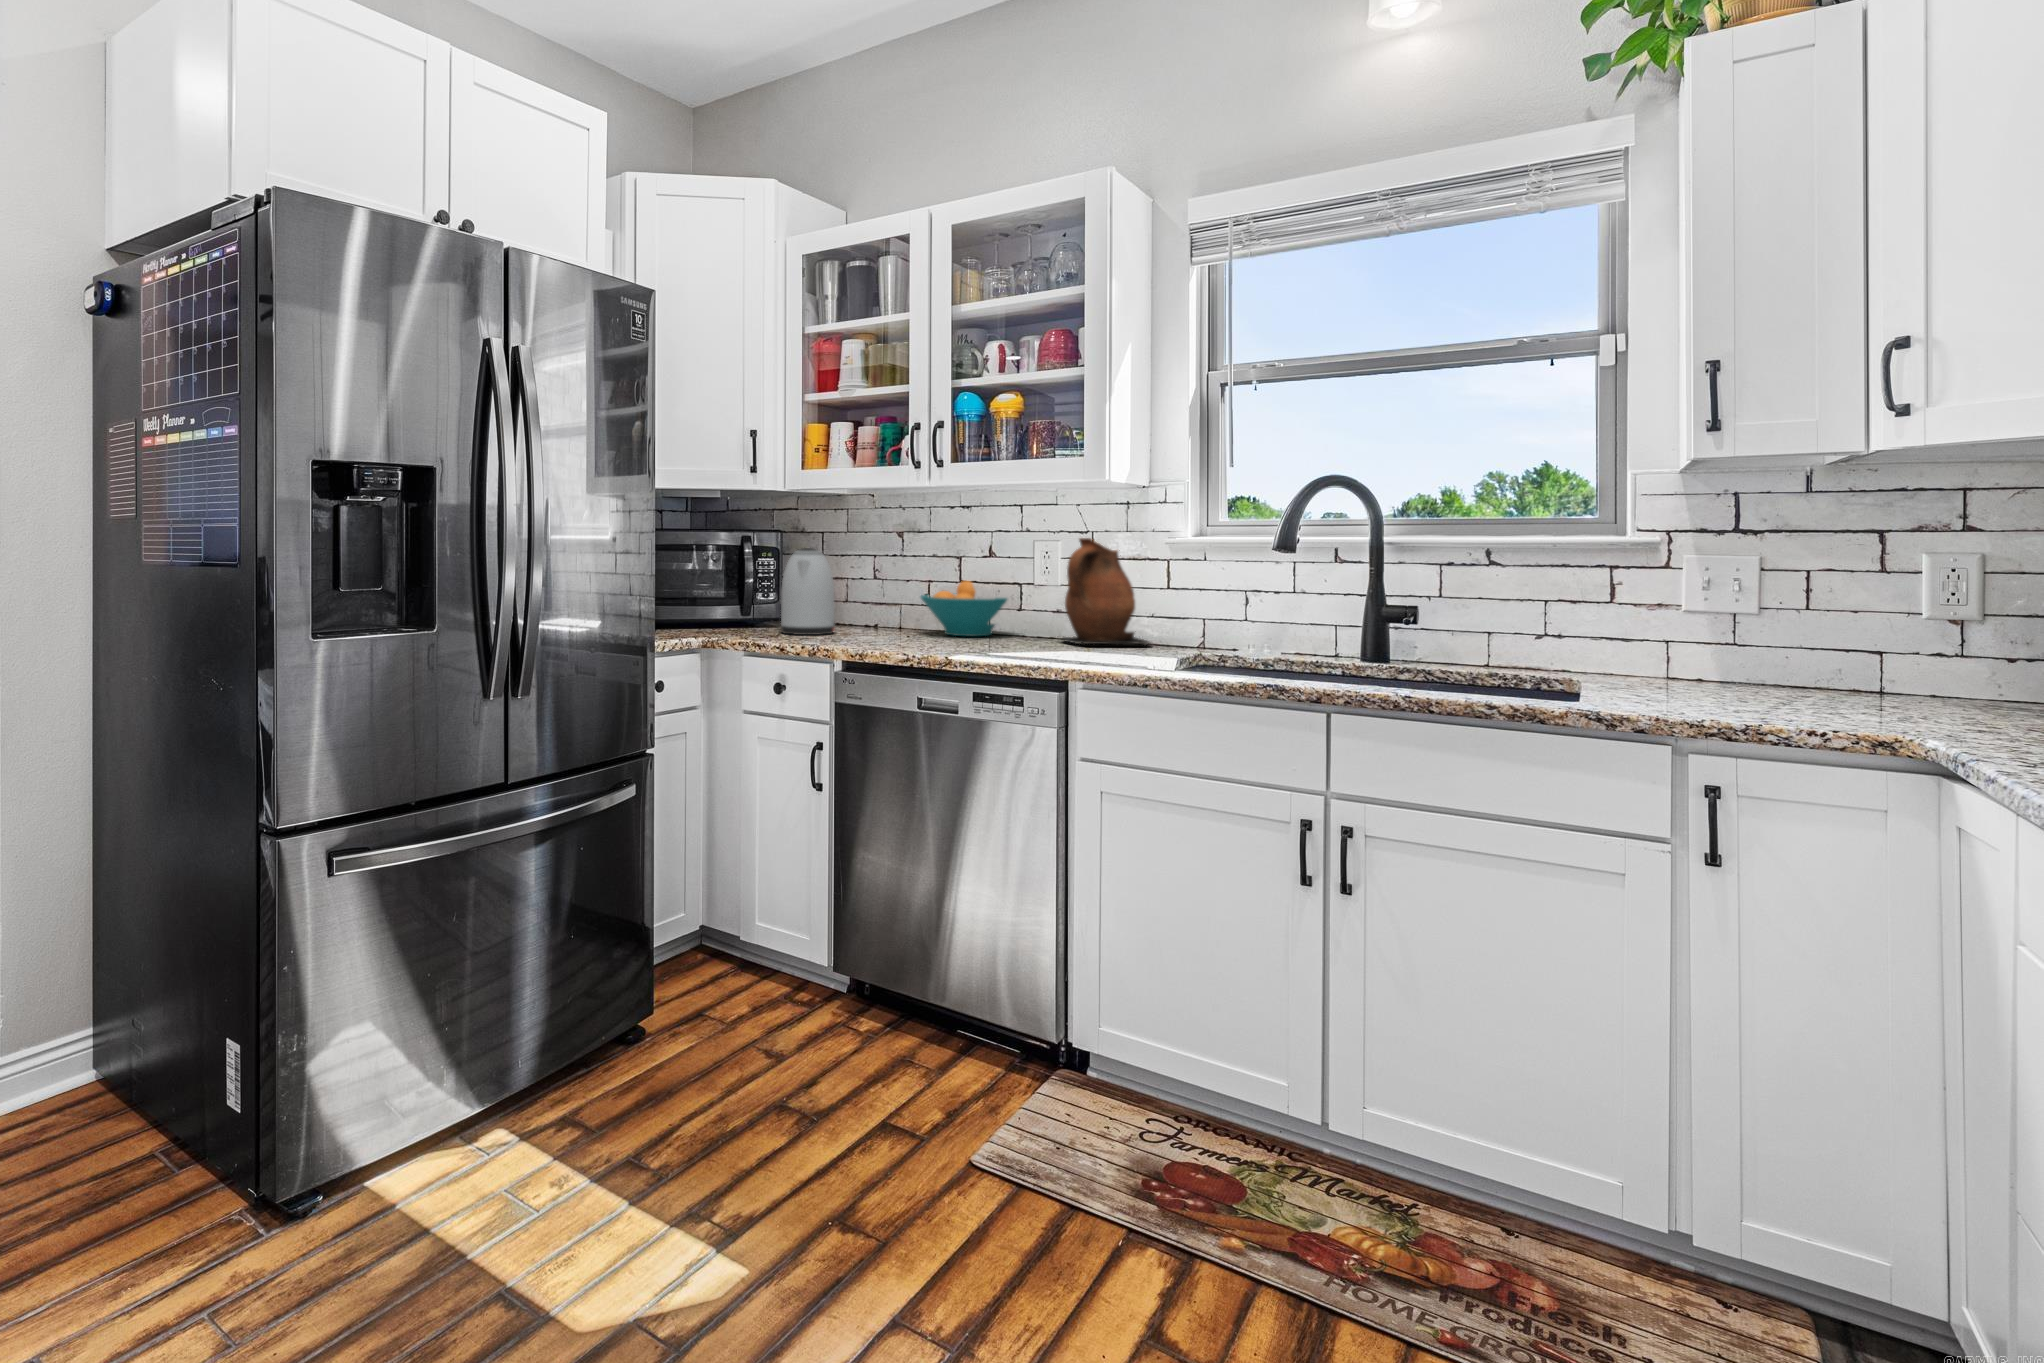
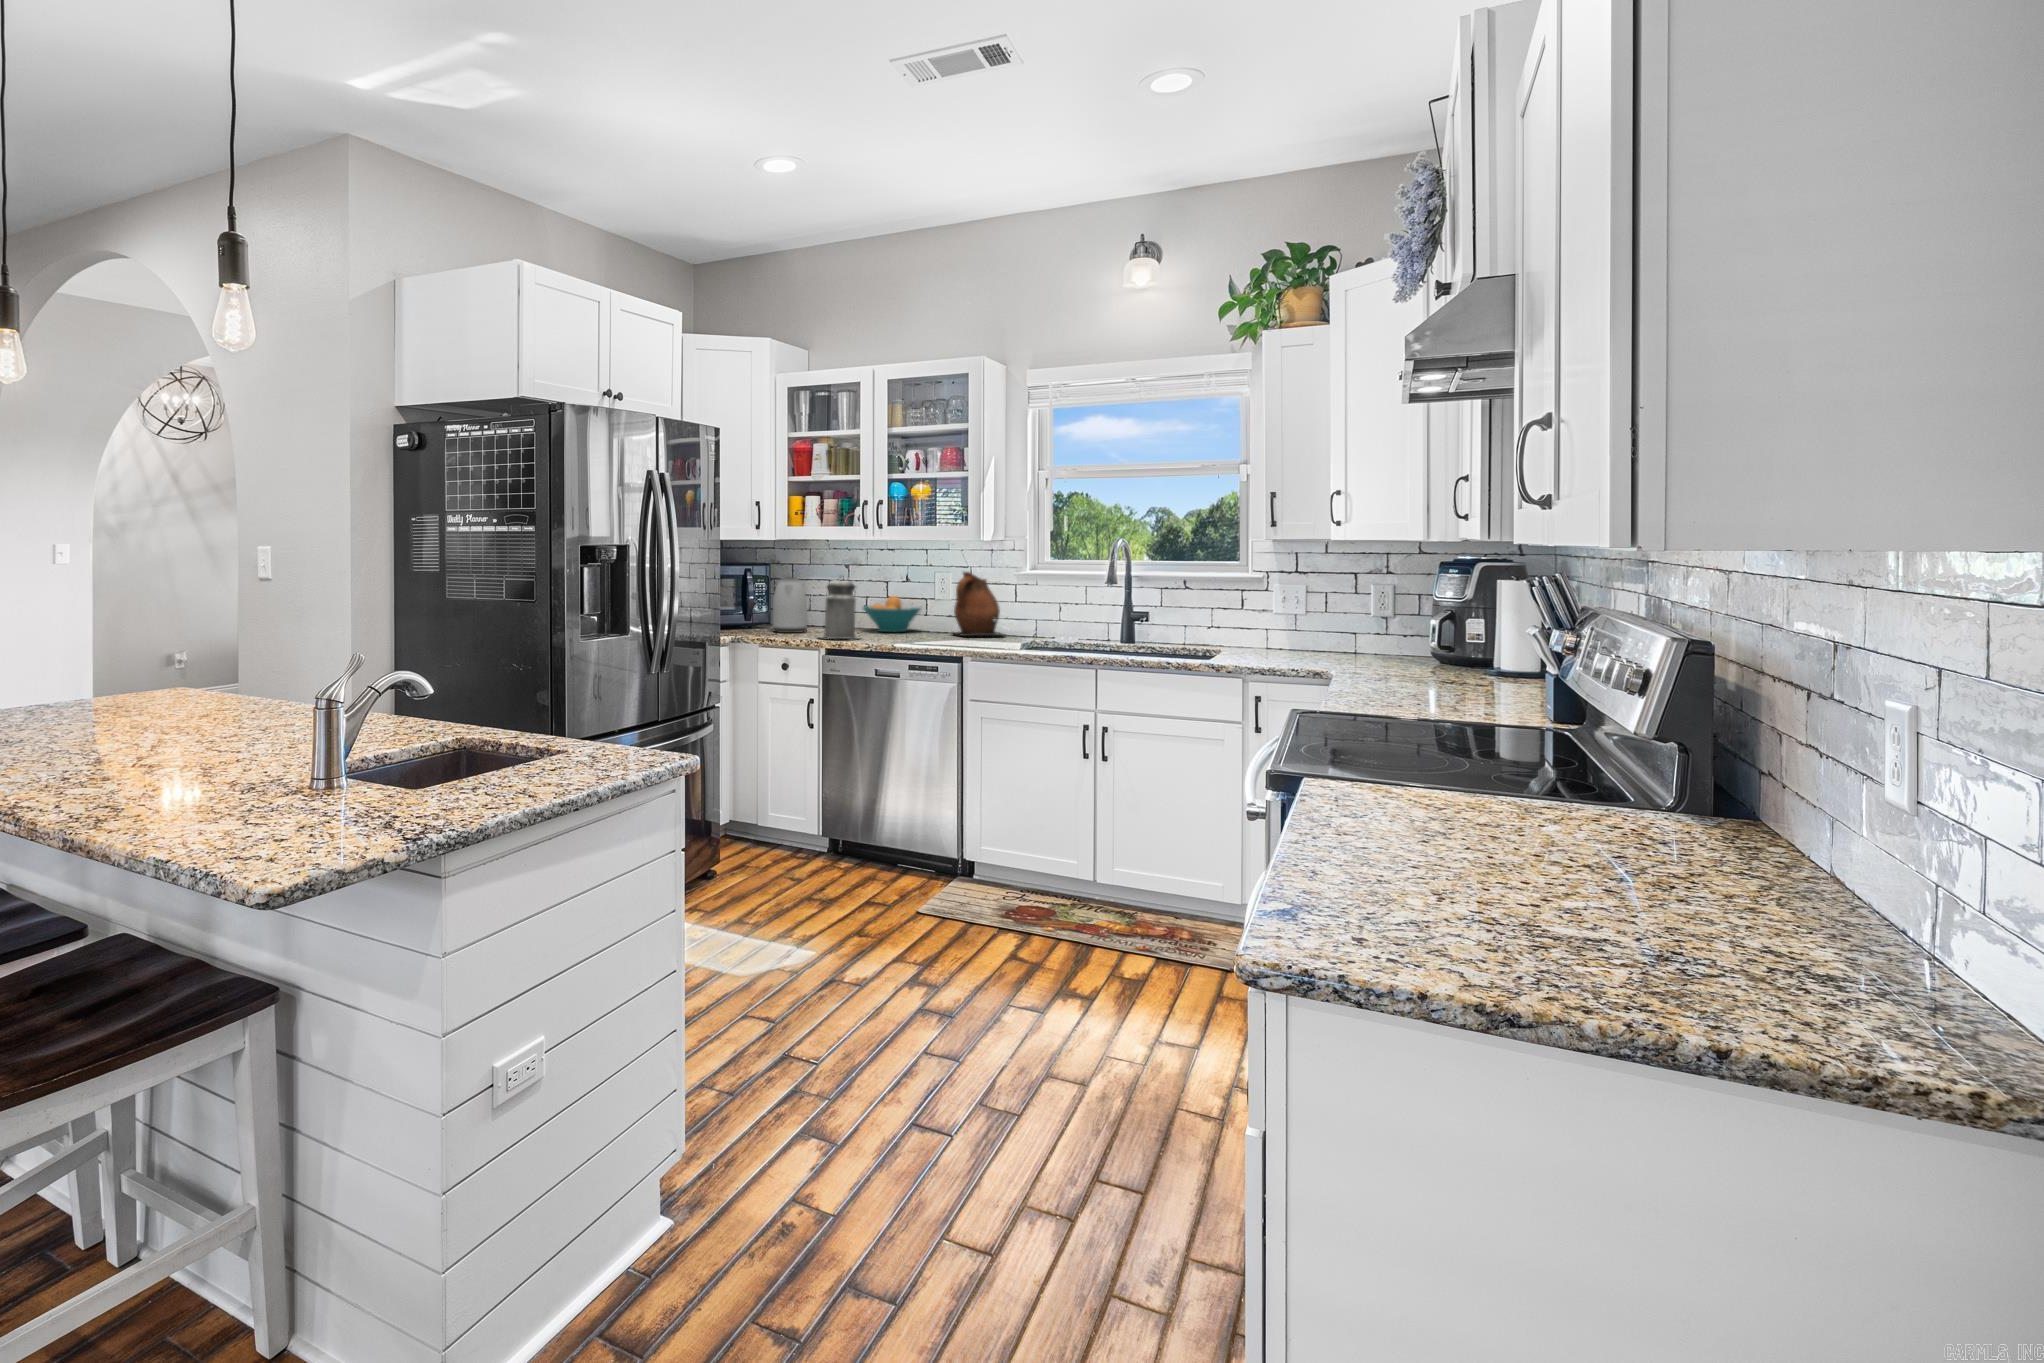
canister: none [836,542,909,647] -> present [820,576,860,639]

